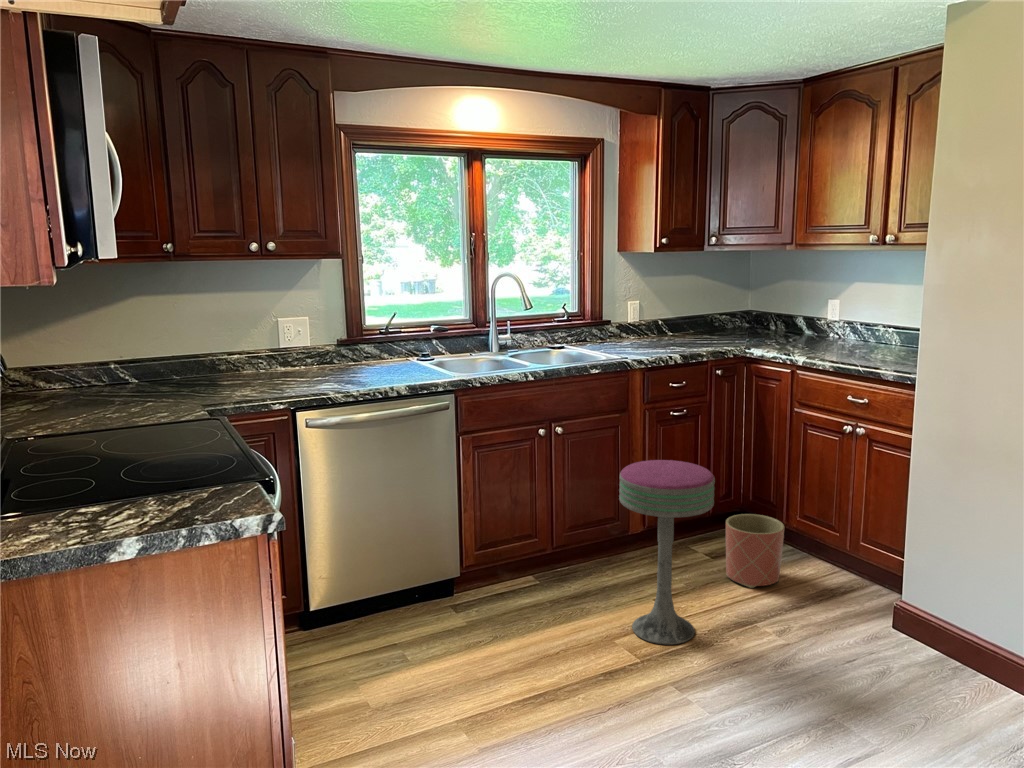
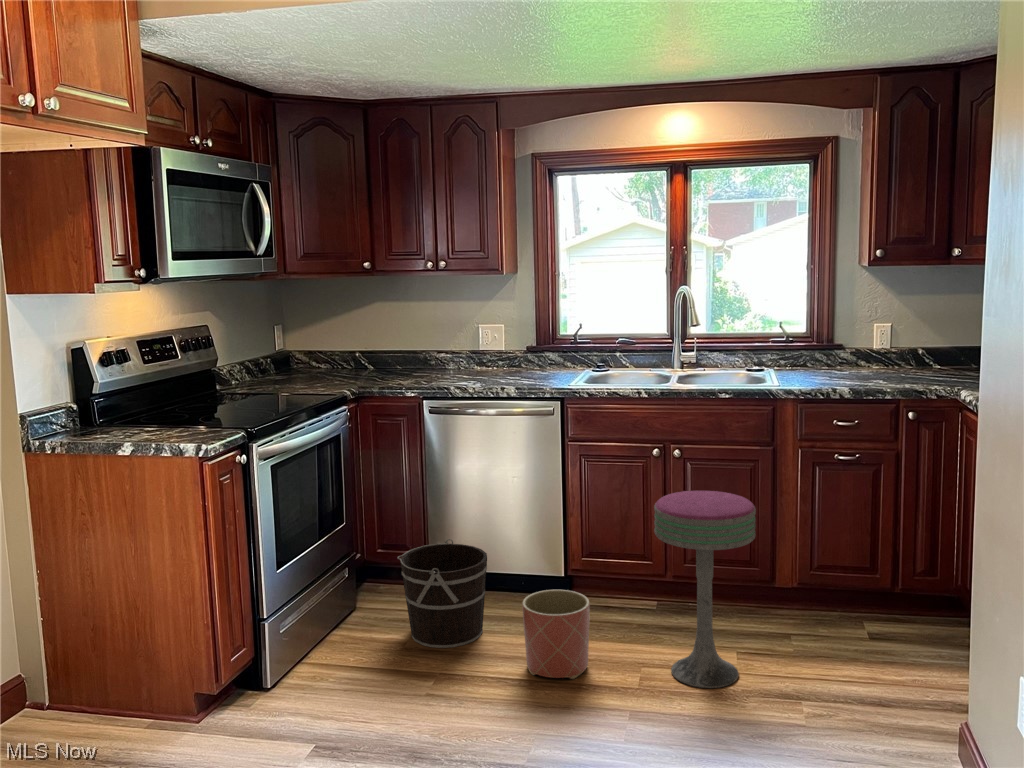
planter: present [726,514,785,588] -> present [522,590,590,679]
bucket: none [337,570,440,701] -> present [397,539,487,648]

